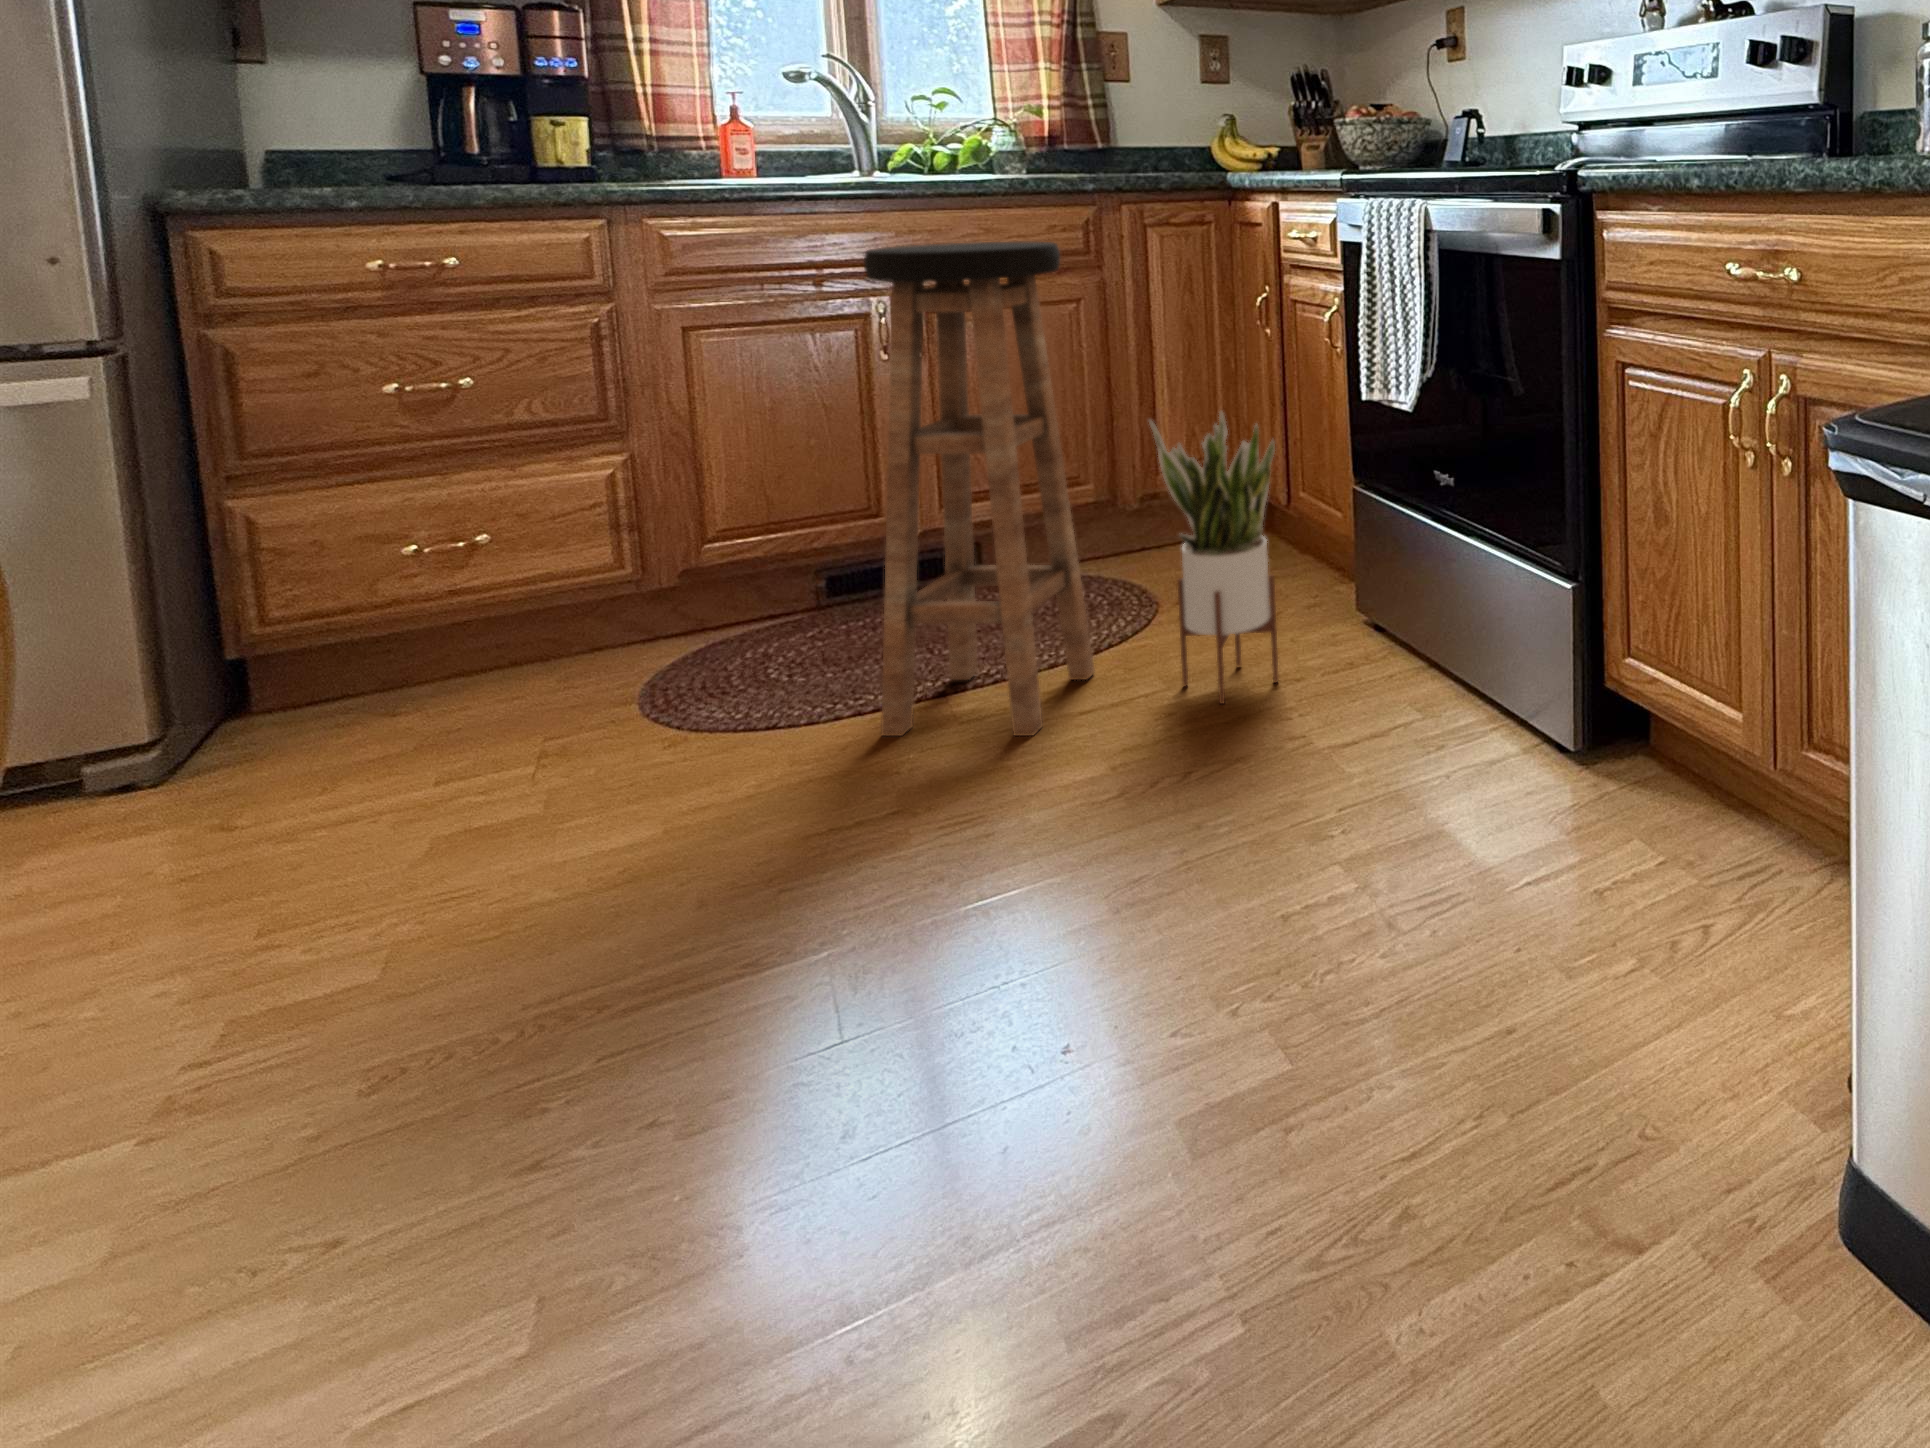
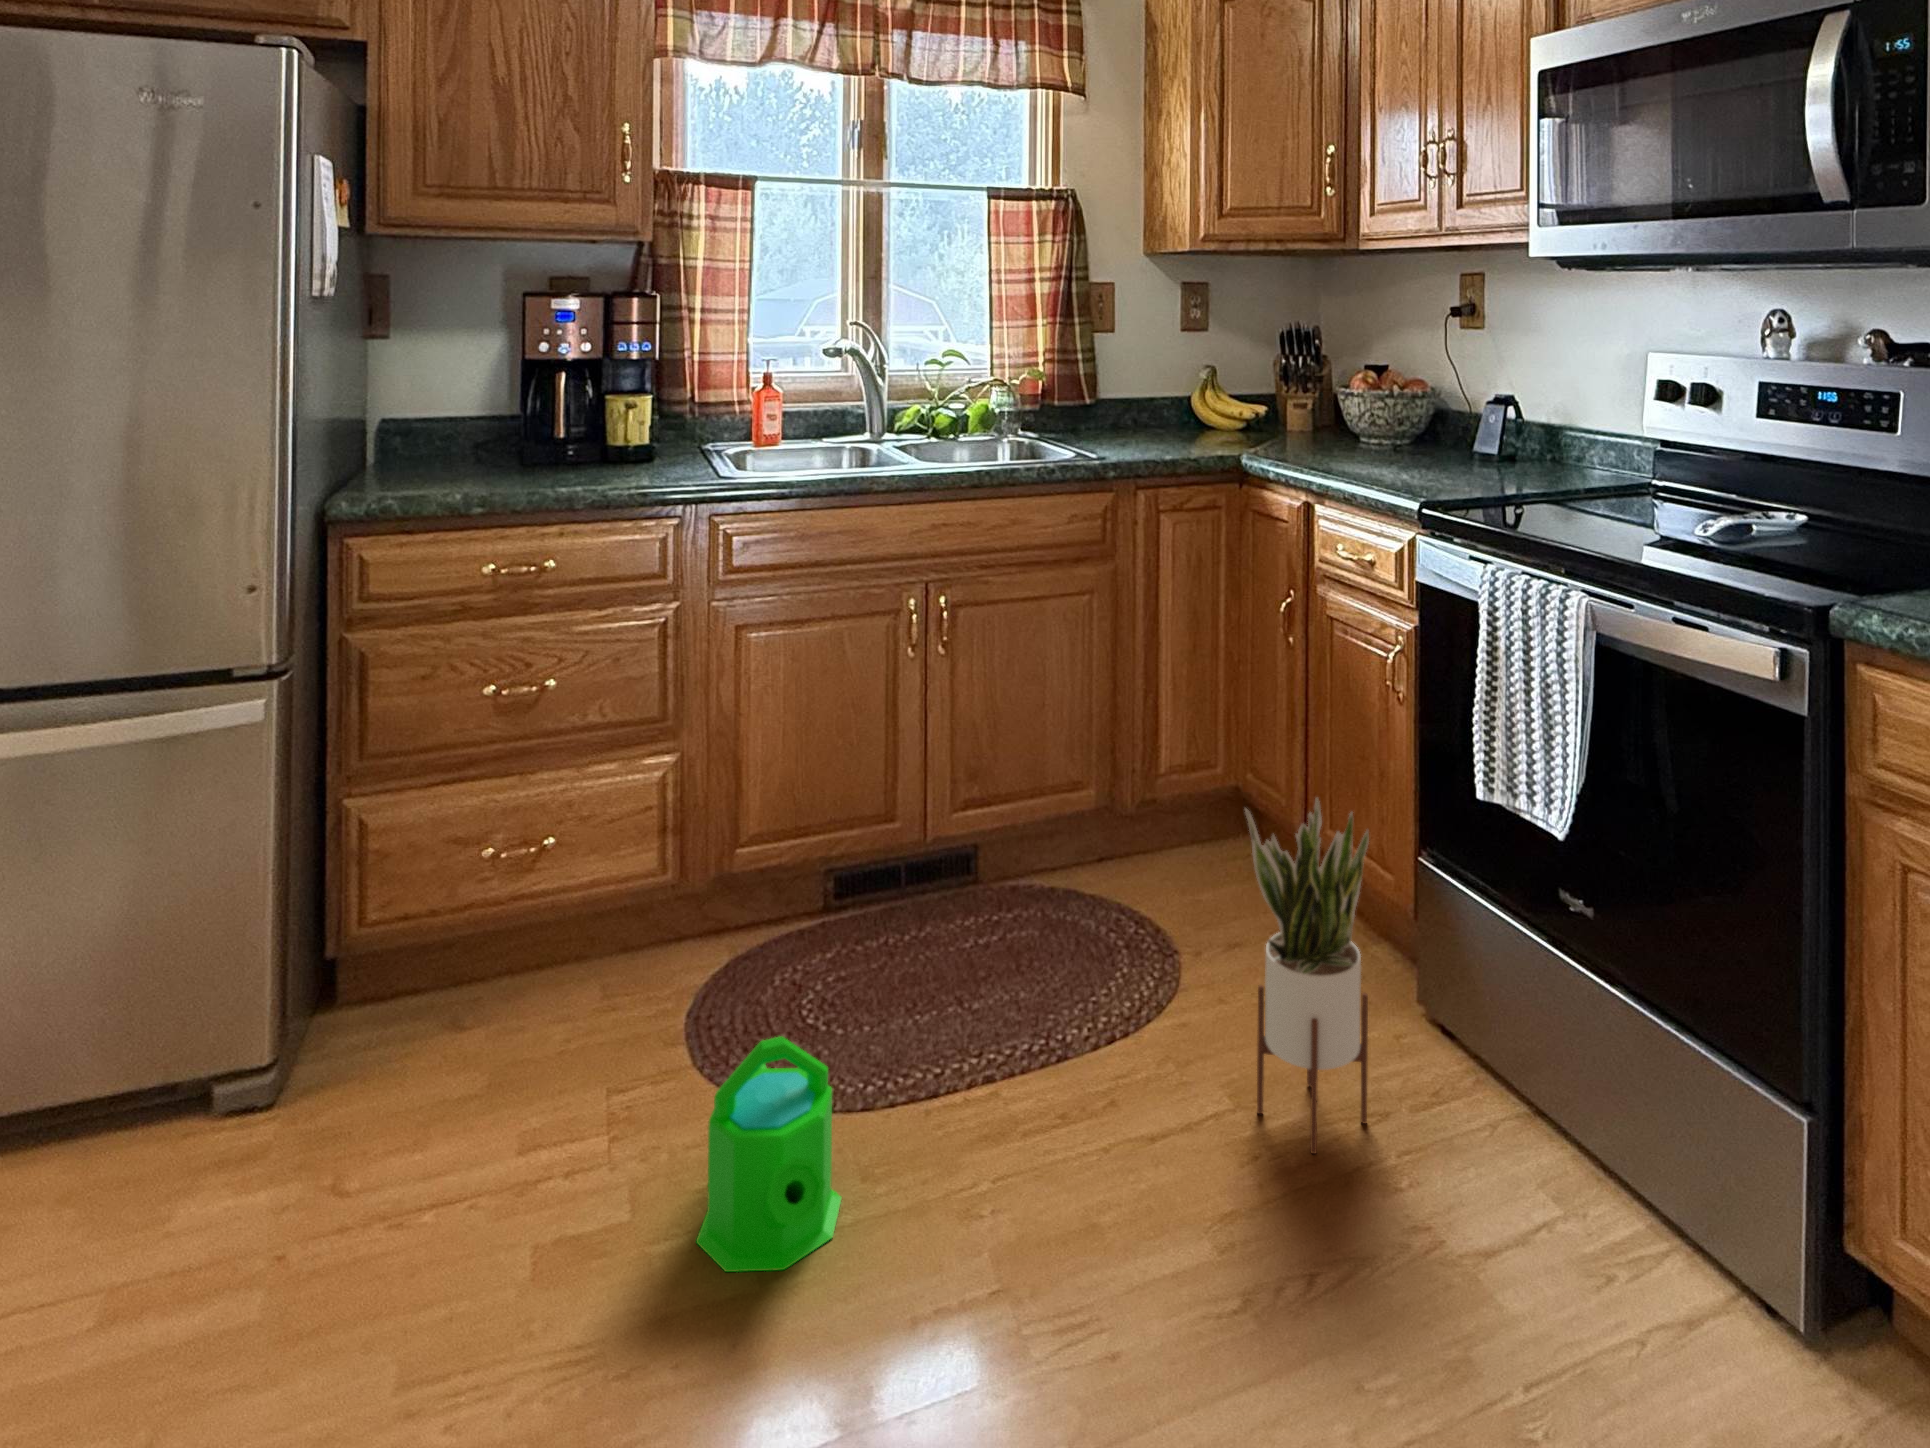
bar stool: present [864,242,1095,736] -> none [950,581,1153,1177]
watering can: none [598,632,760,830] -> present [696,1036,841,1272]

